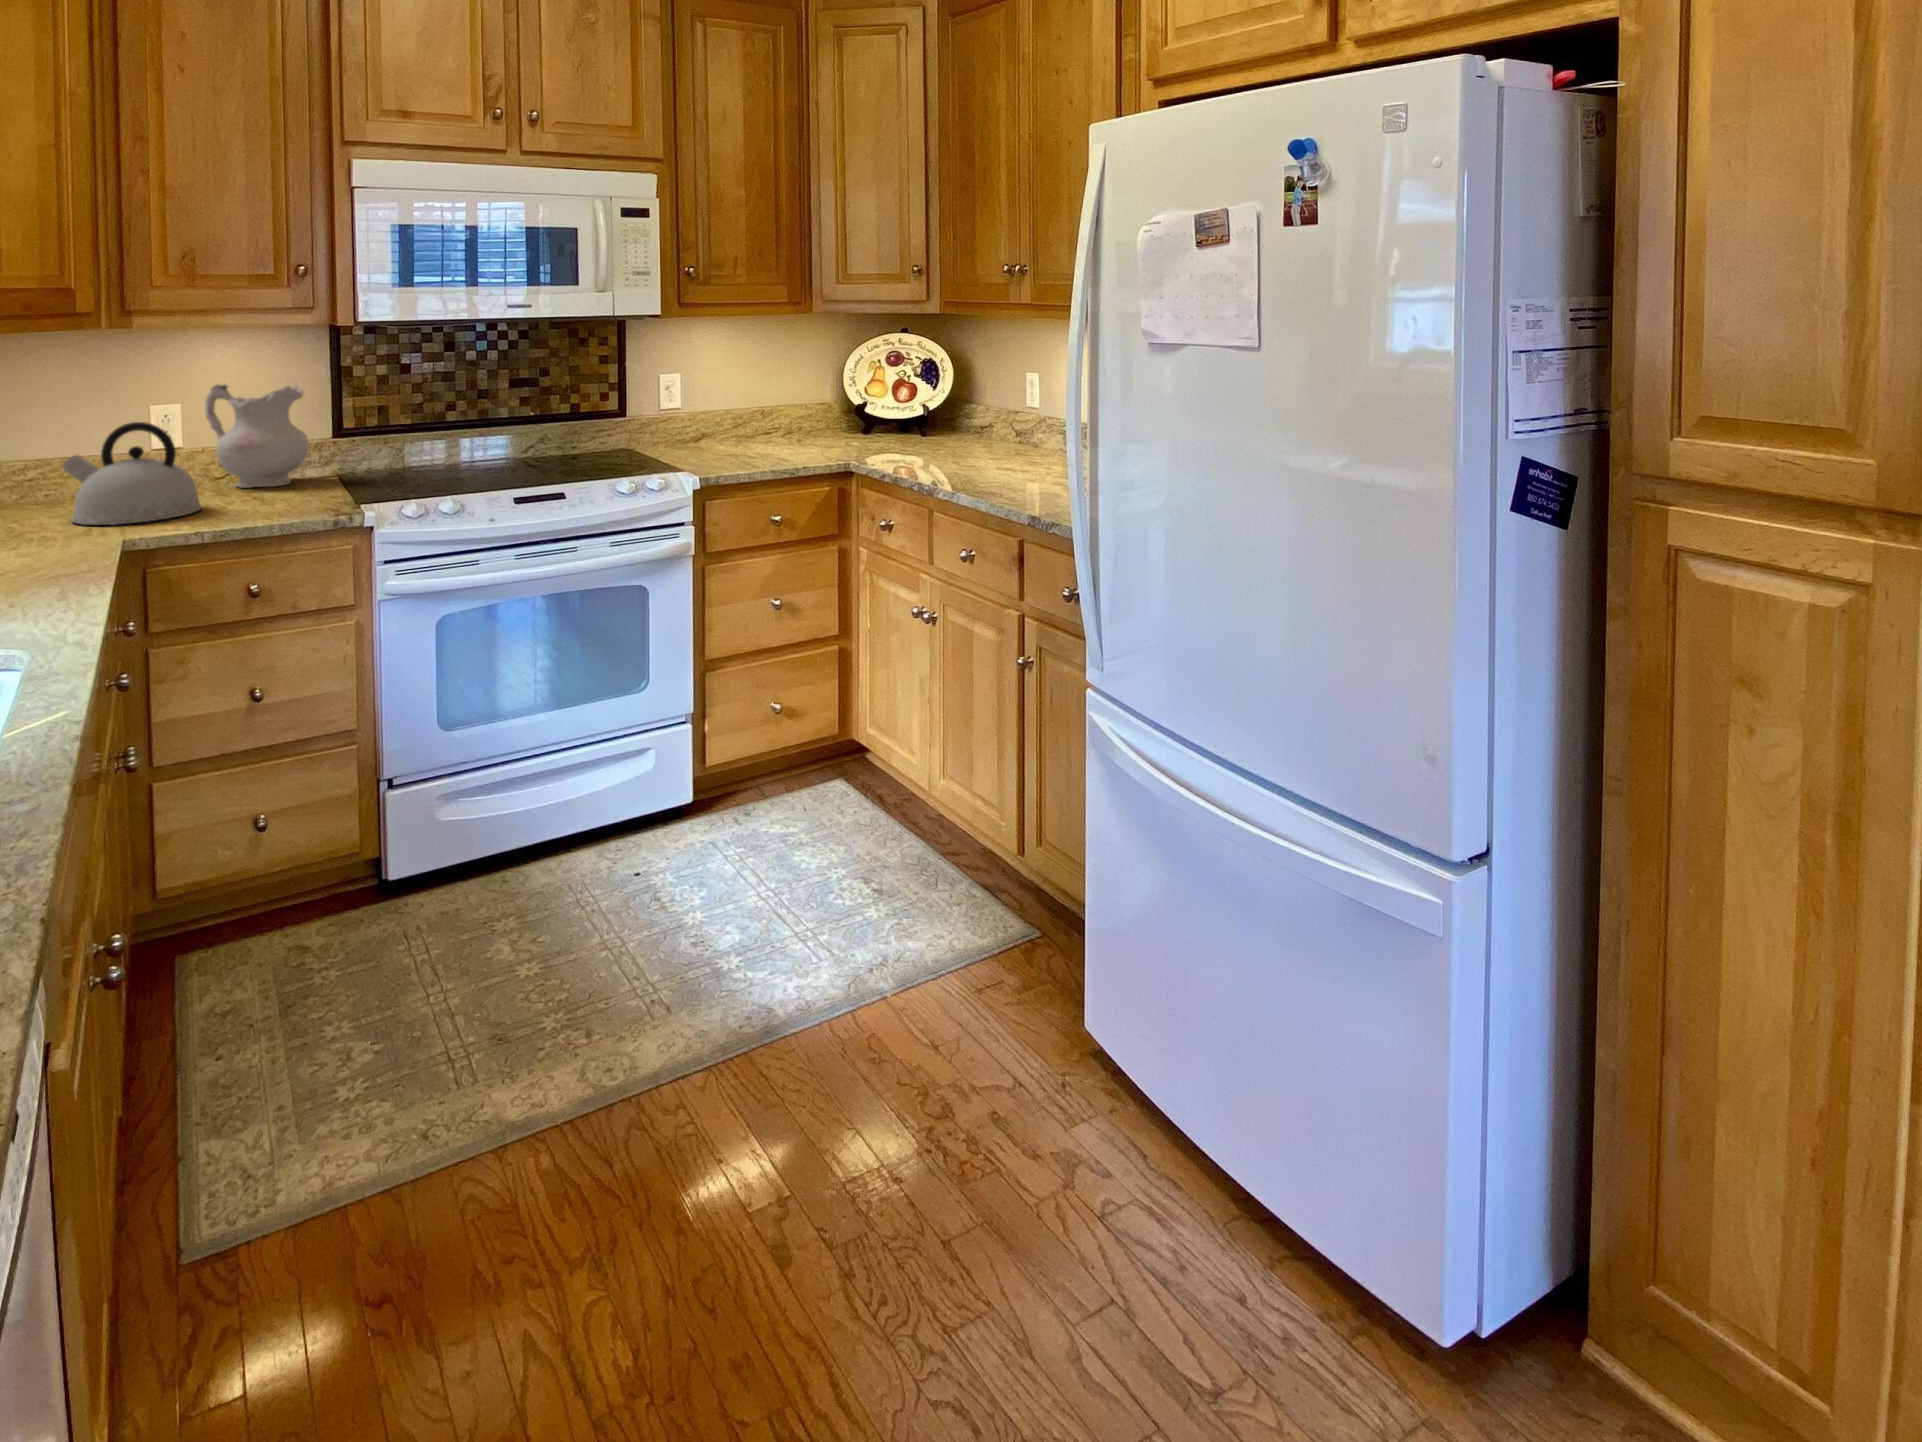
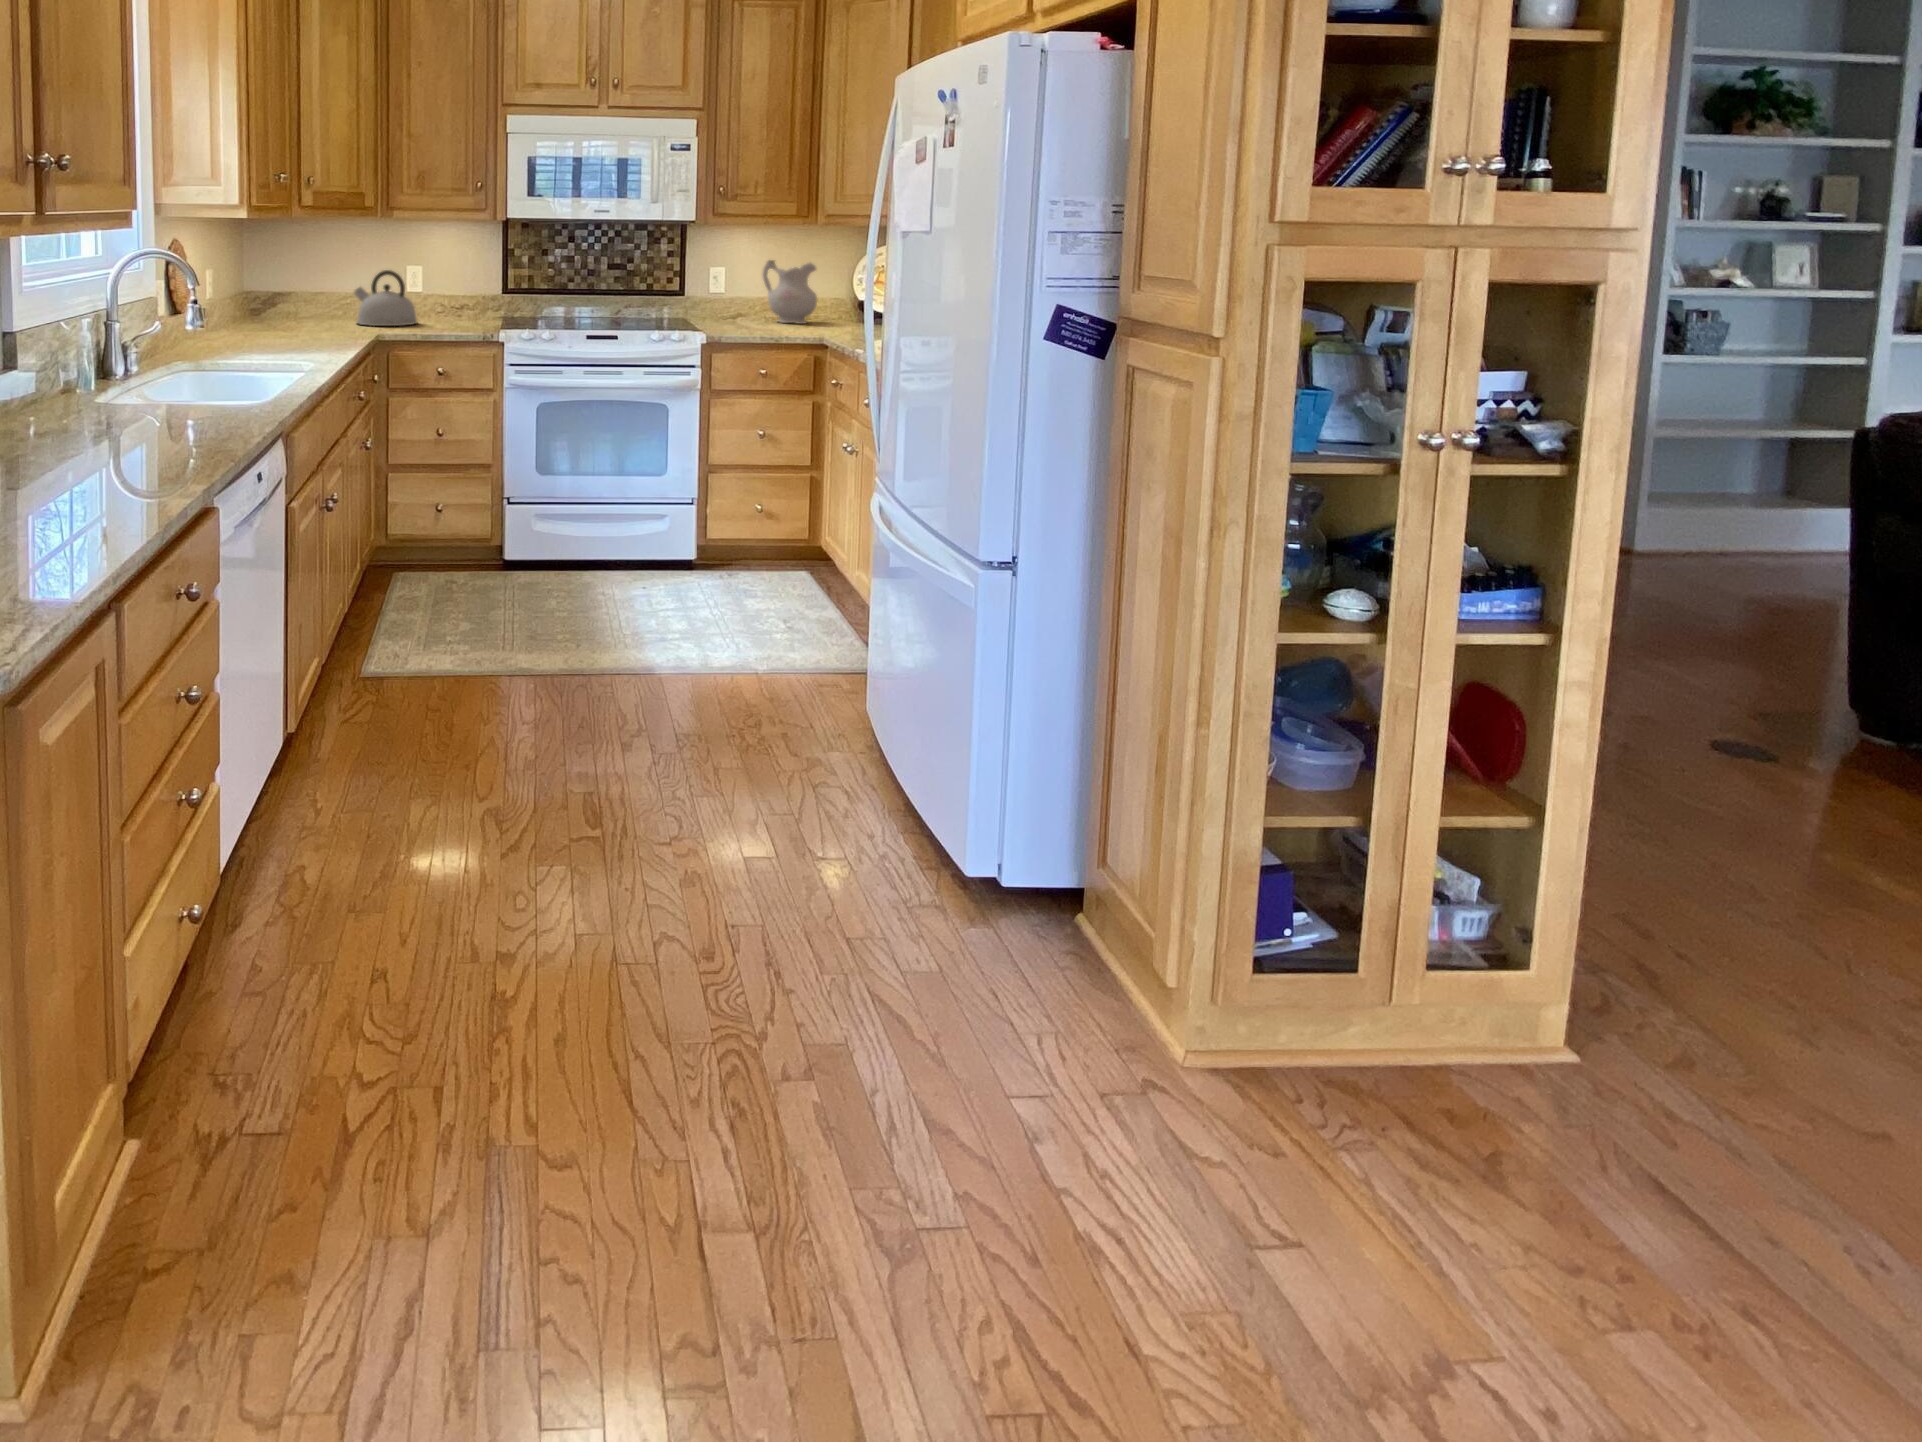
ceramic pitcher: present [205,384,308,488] -> present [762,260,817,324]

